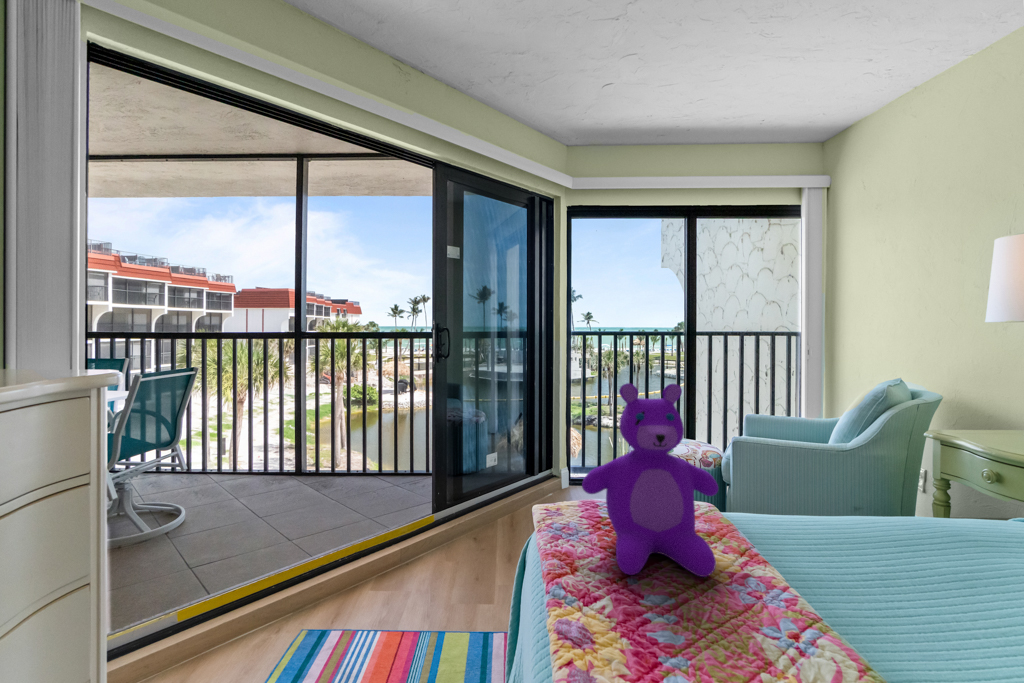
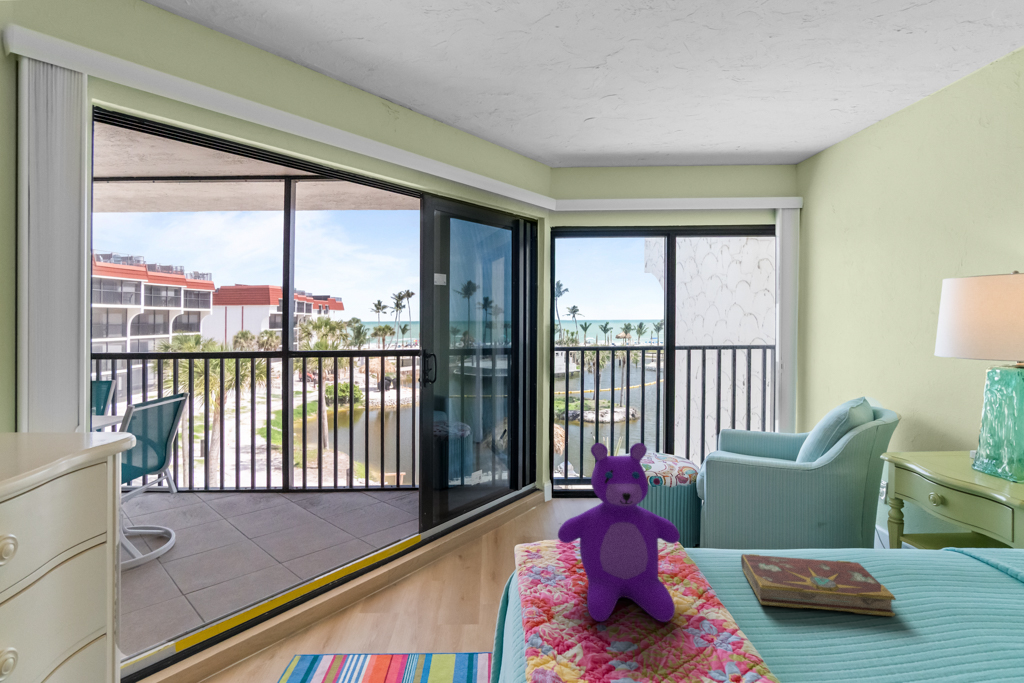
book: none [784,515,968,579] -> present [741,554,896,616]

